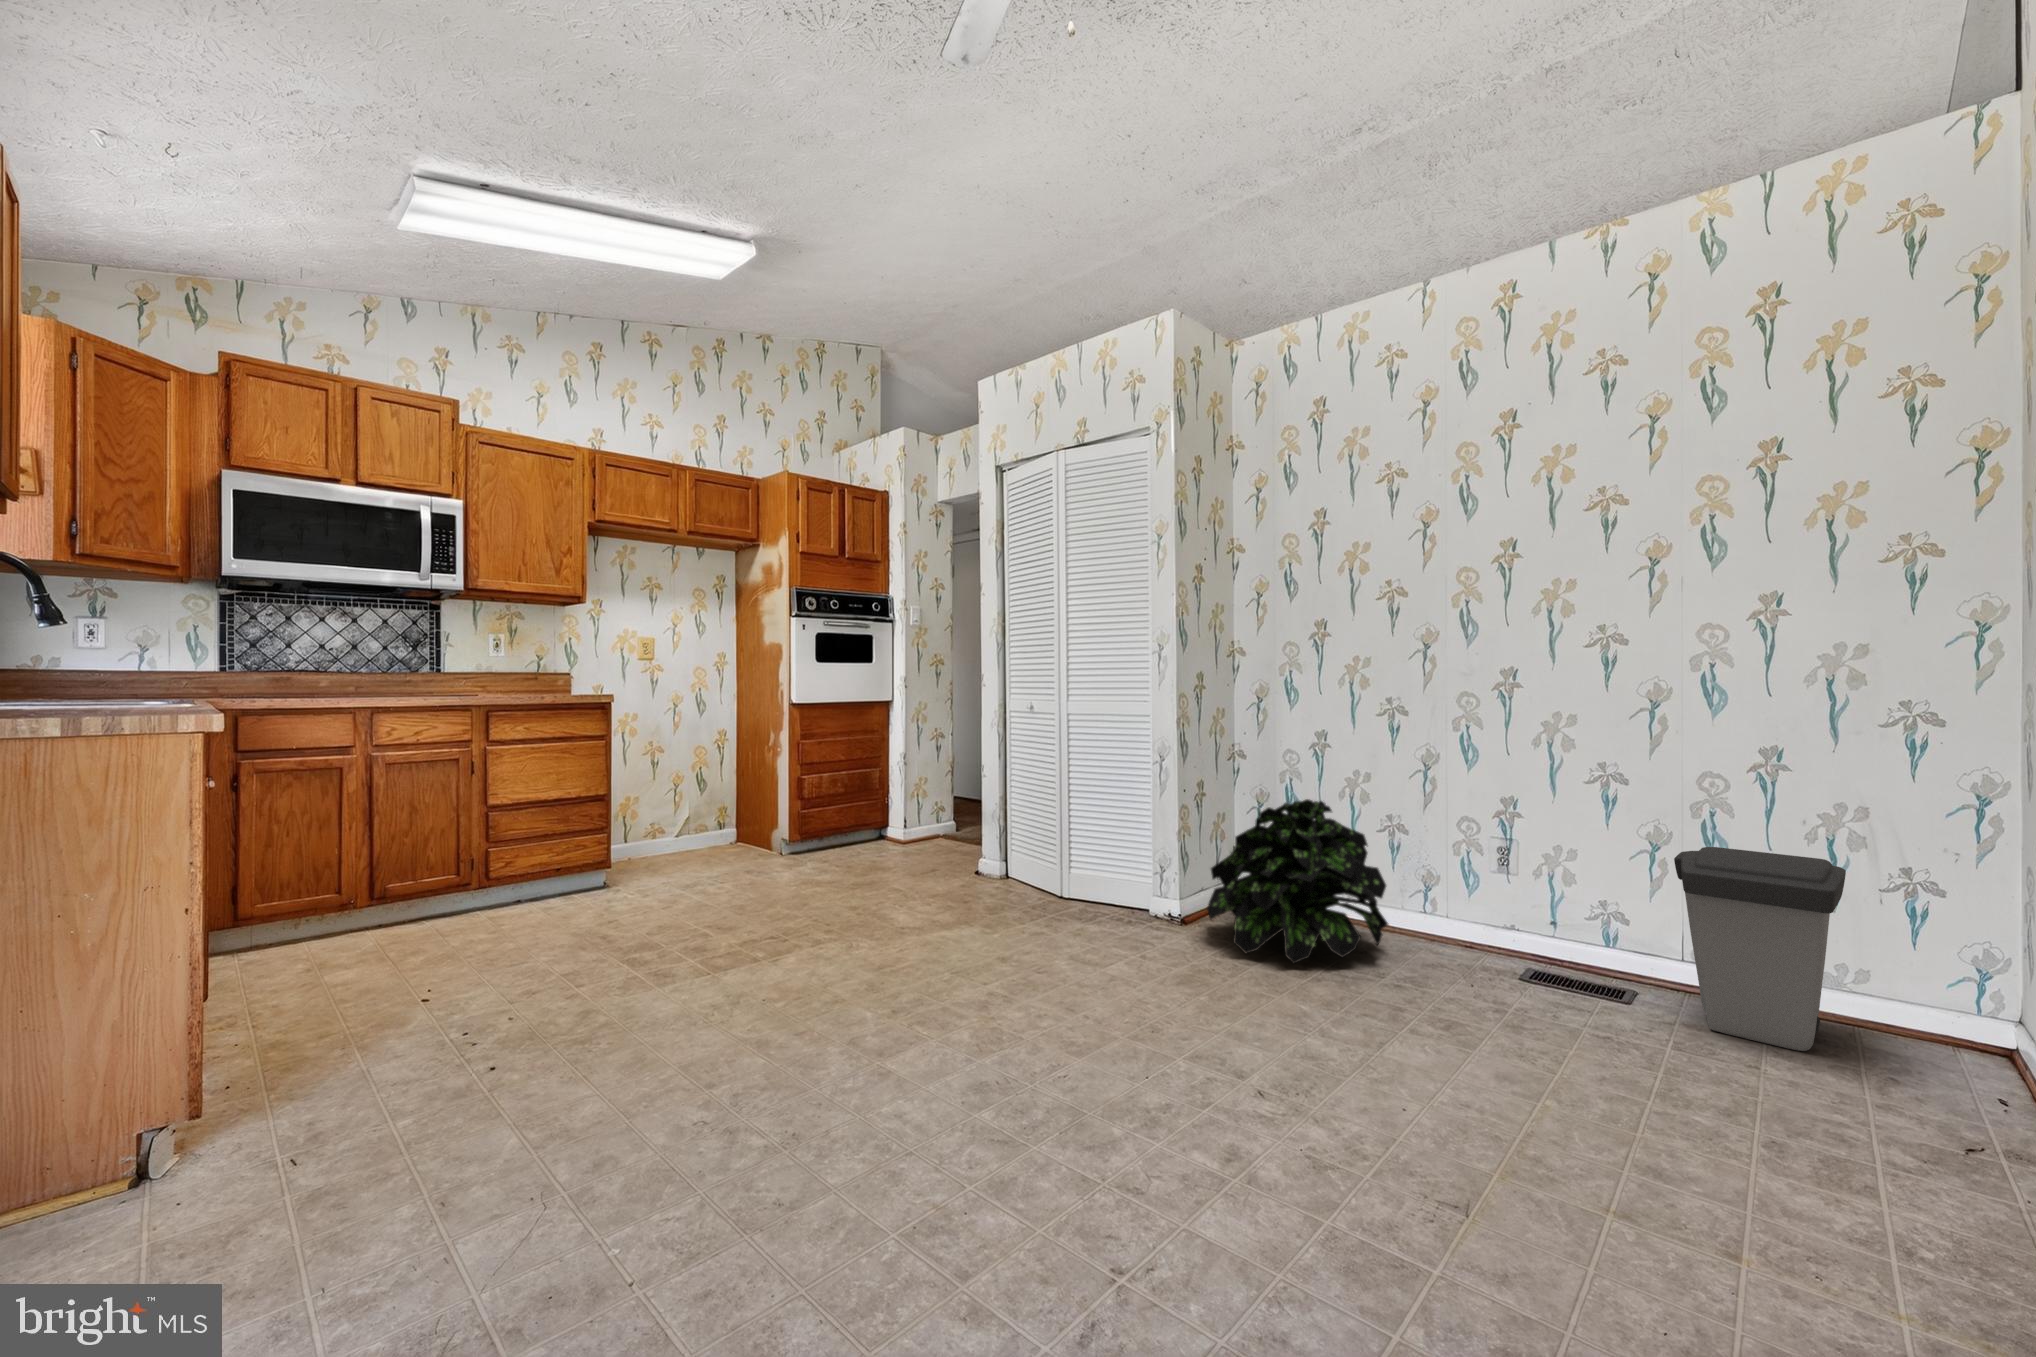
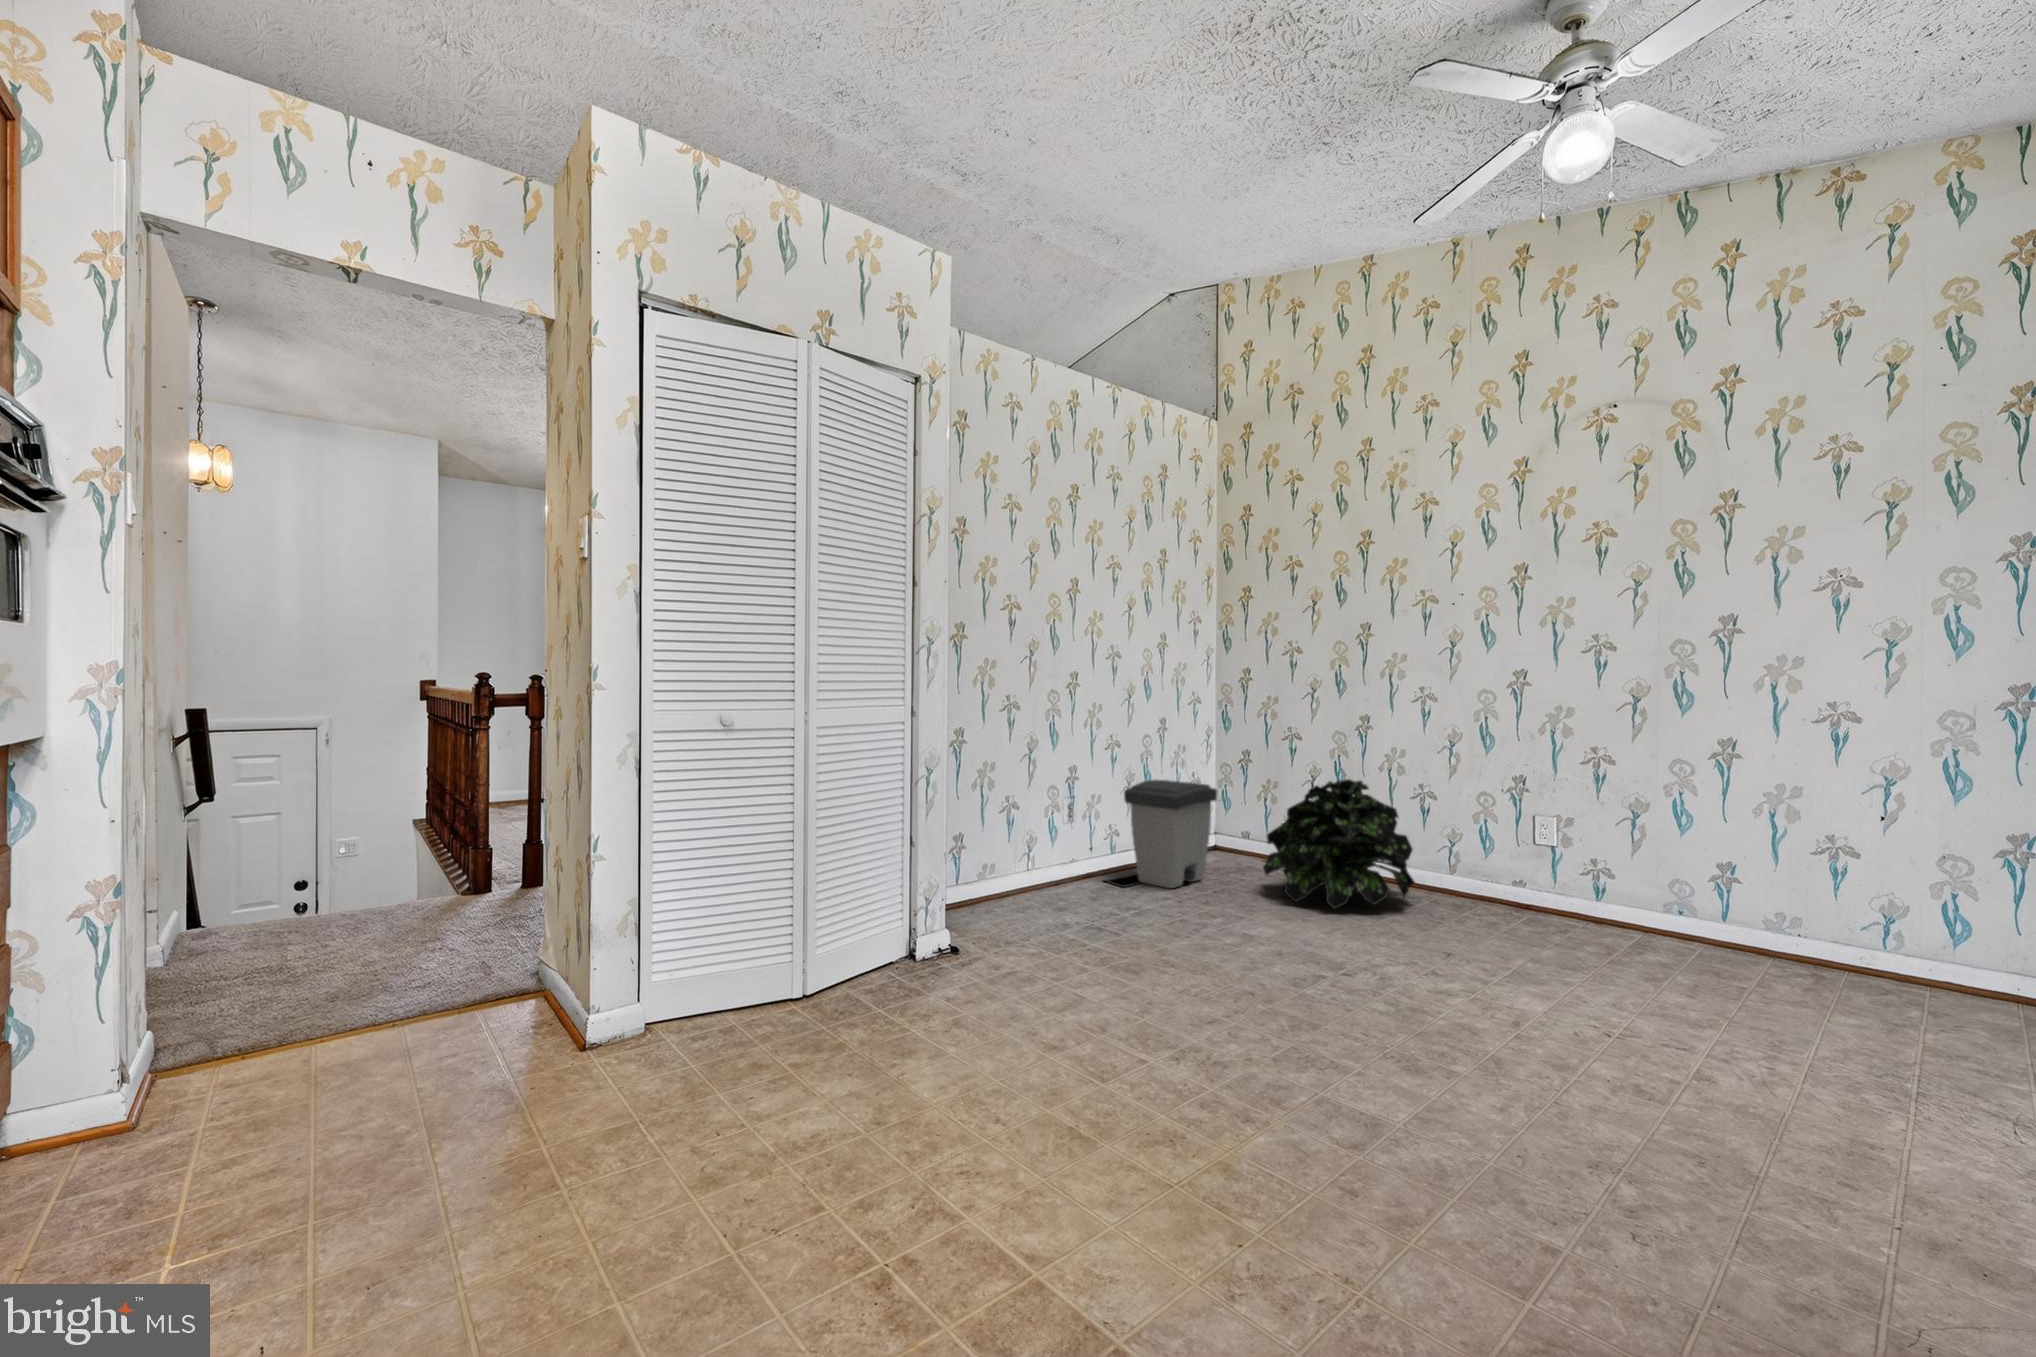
trash can: present [1674,847,1846,1051] -> present [1124,780,1218,888]

